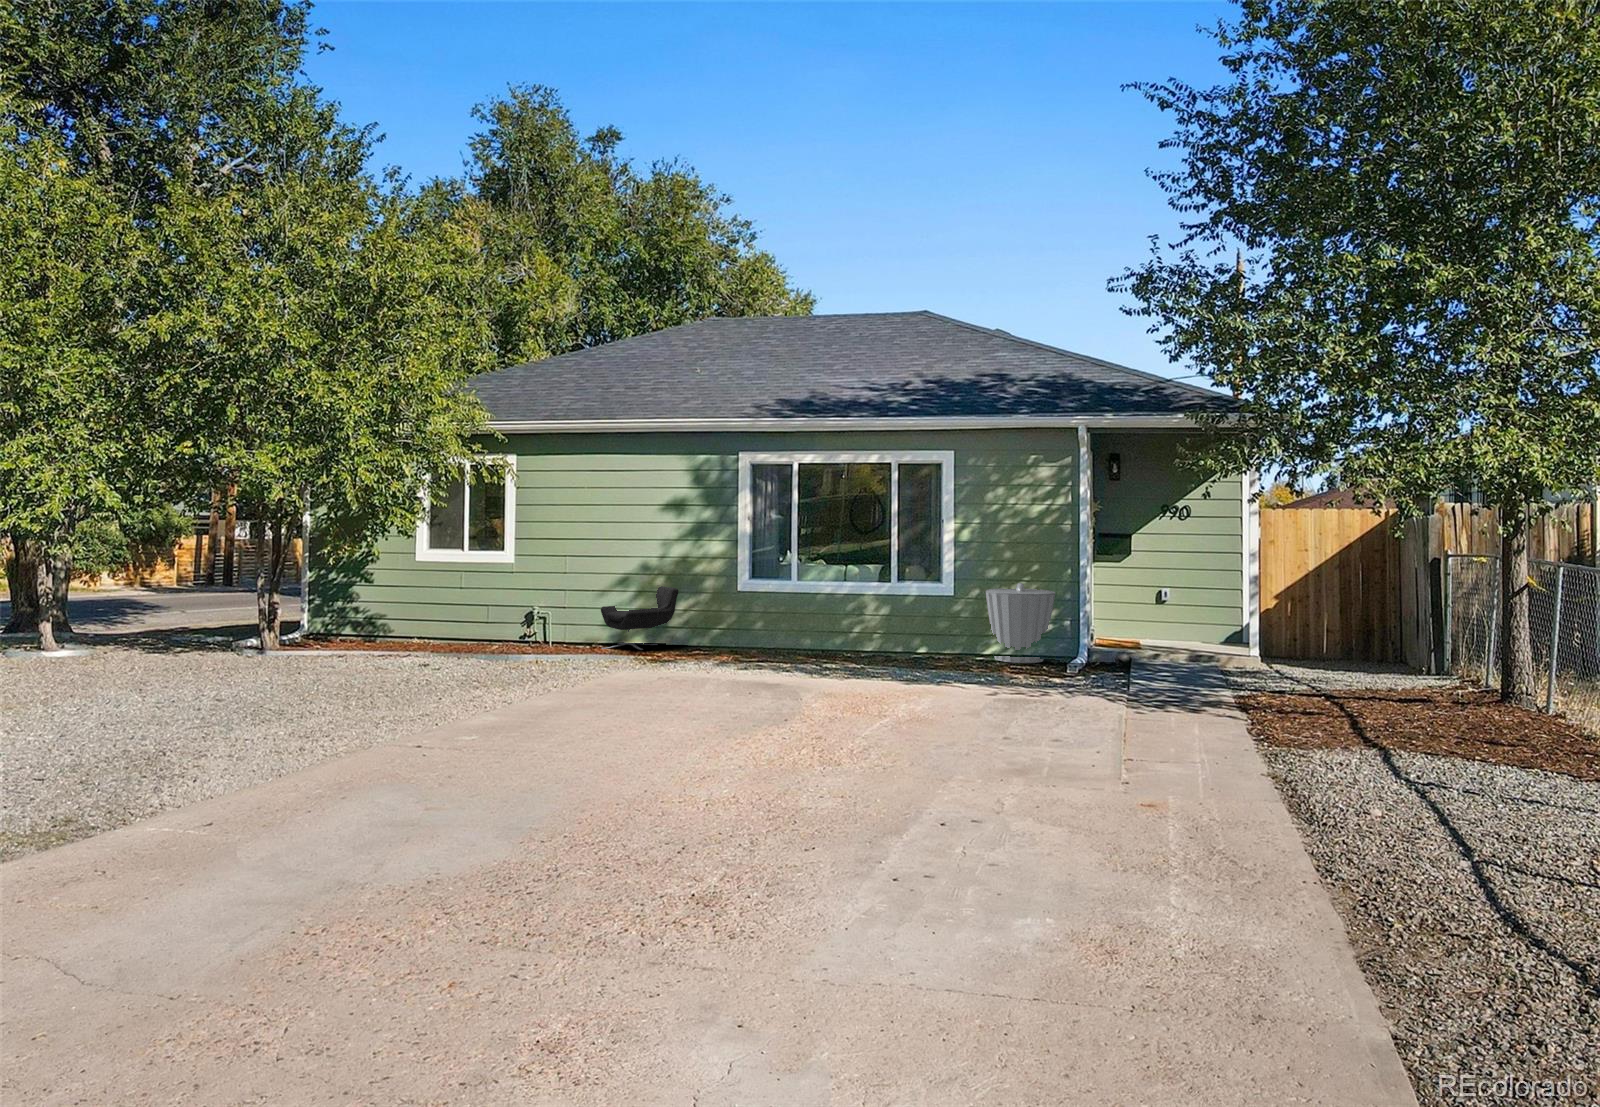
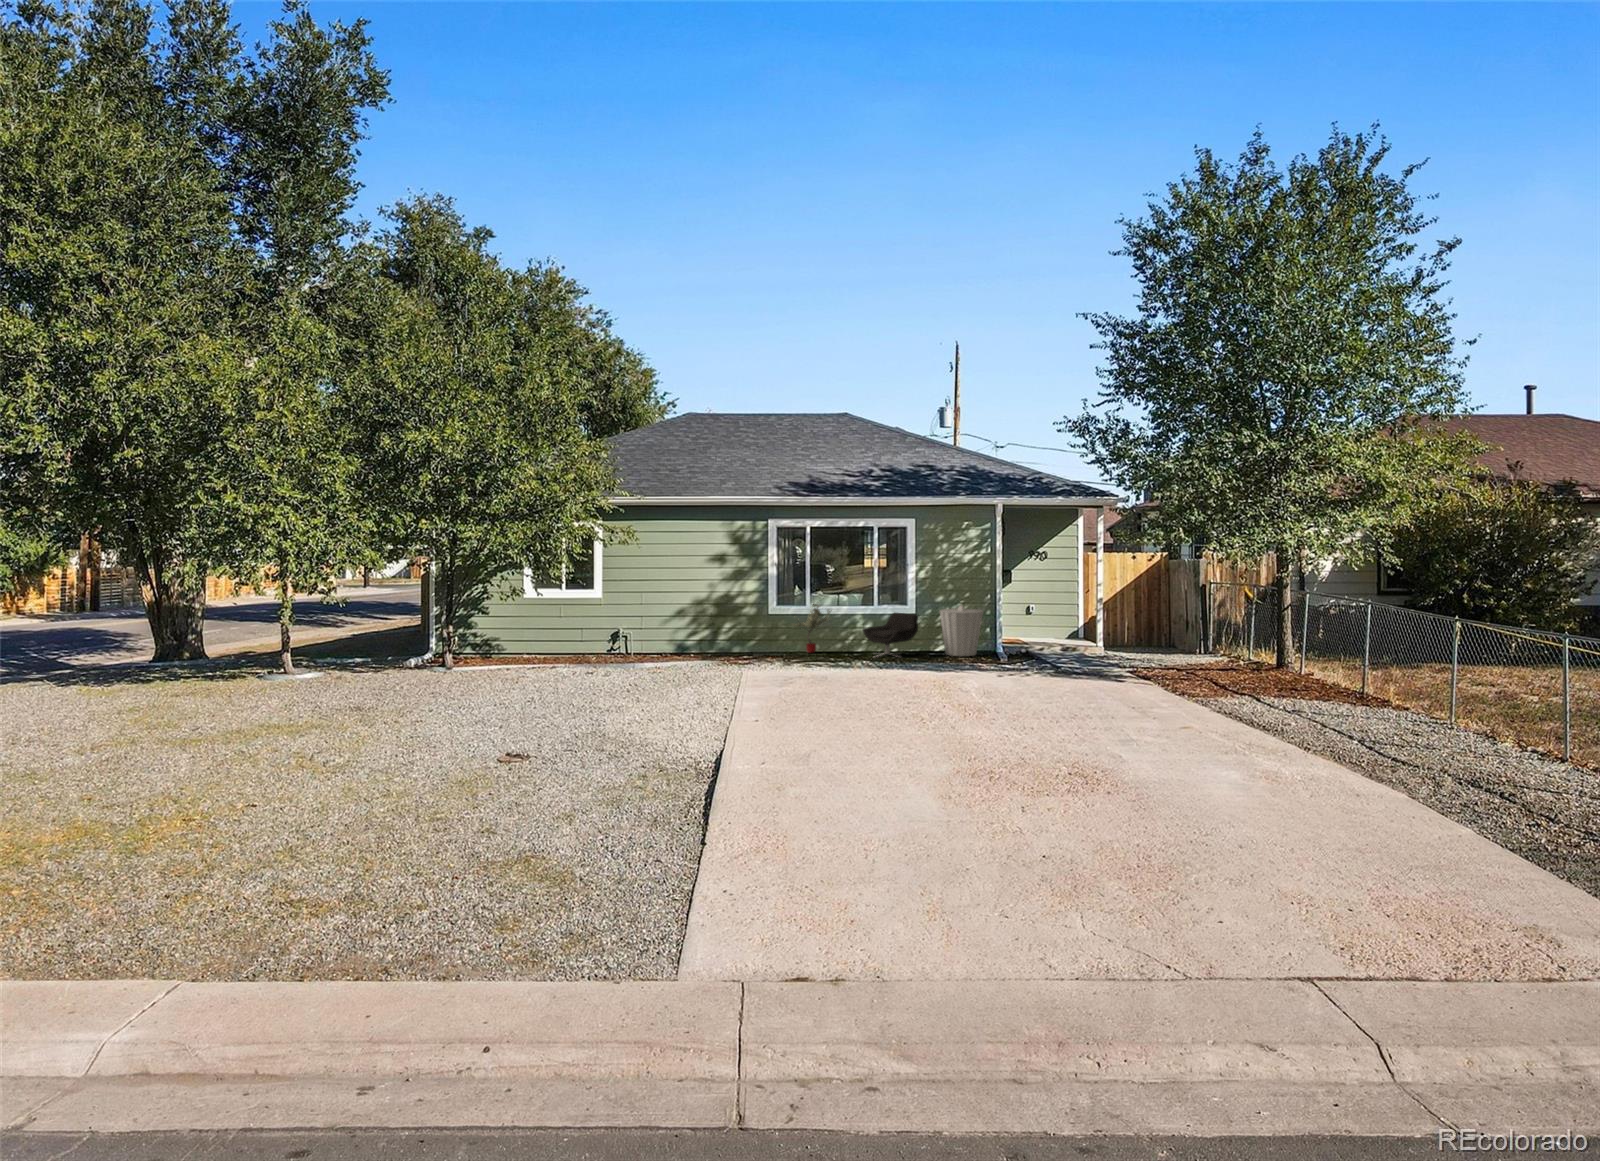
potted tree: none [761,572,824,650] -> present [792,604,832,653]
lounge chair: present [601,586,678,650] -> present [862,613,918,654]

